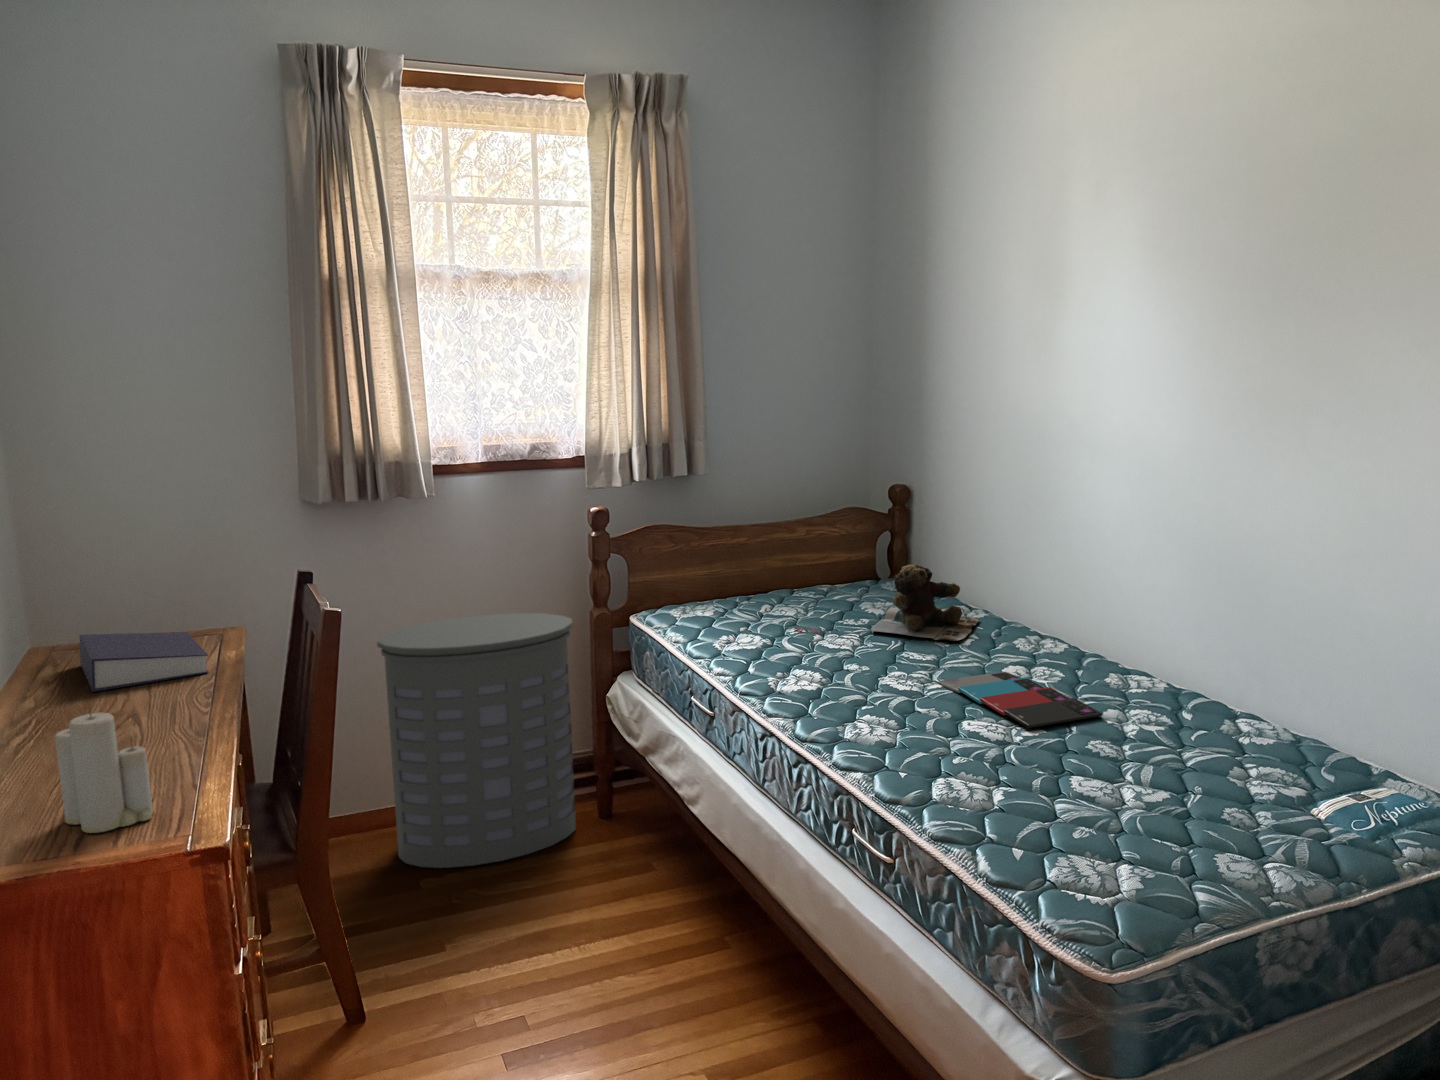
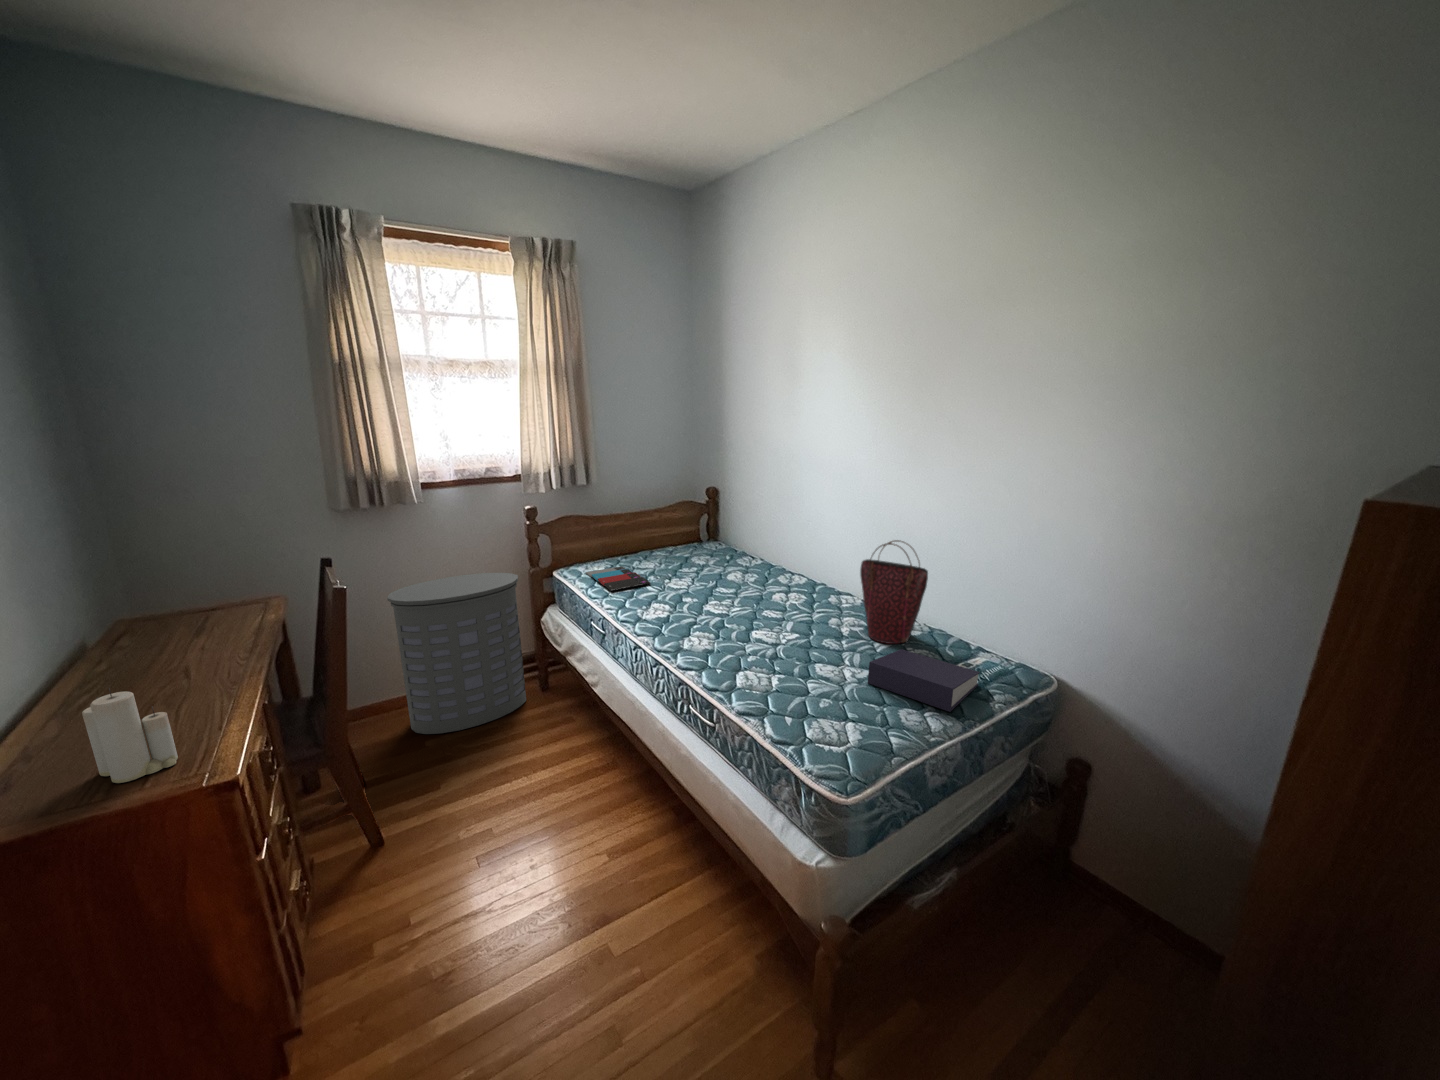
teddy bear: present [871,565,980,641] -> none [698,536,758,580]
handbag: none [1161,570,1286,755] -> present [860,540,928,644]
book: present [79,632,208,692] -> present [868,649,980,712]
smartphone: present [938,672,1103,728] -> present [586,566,651,591]

